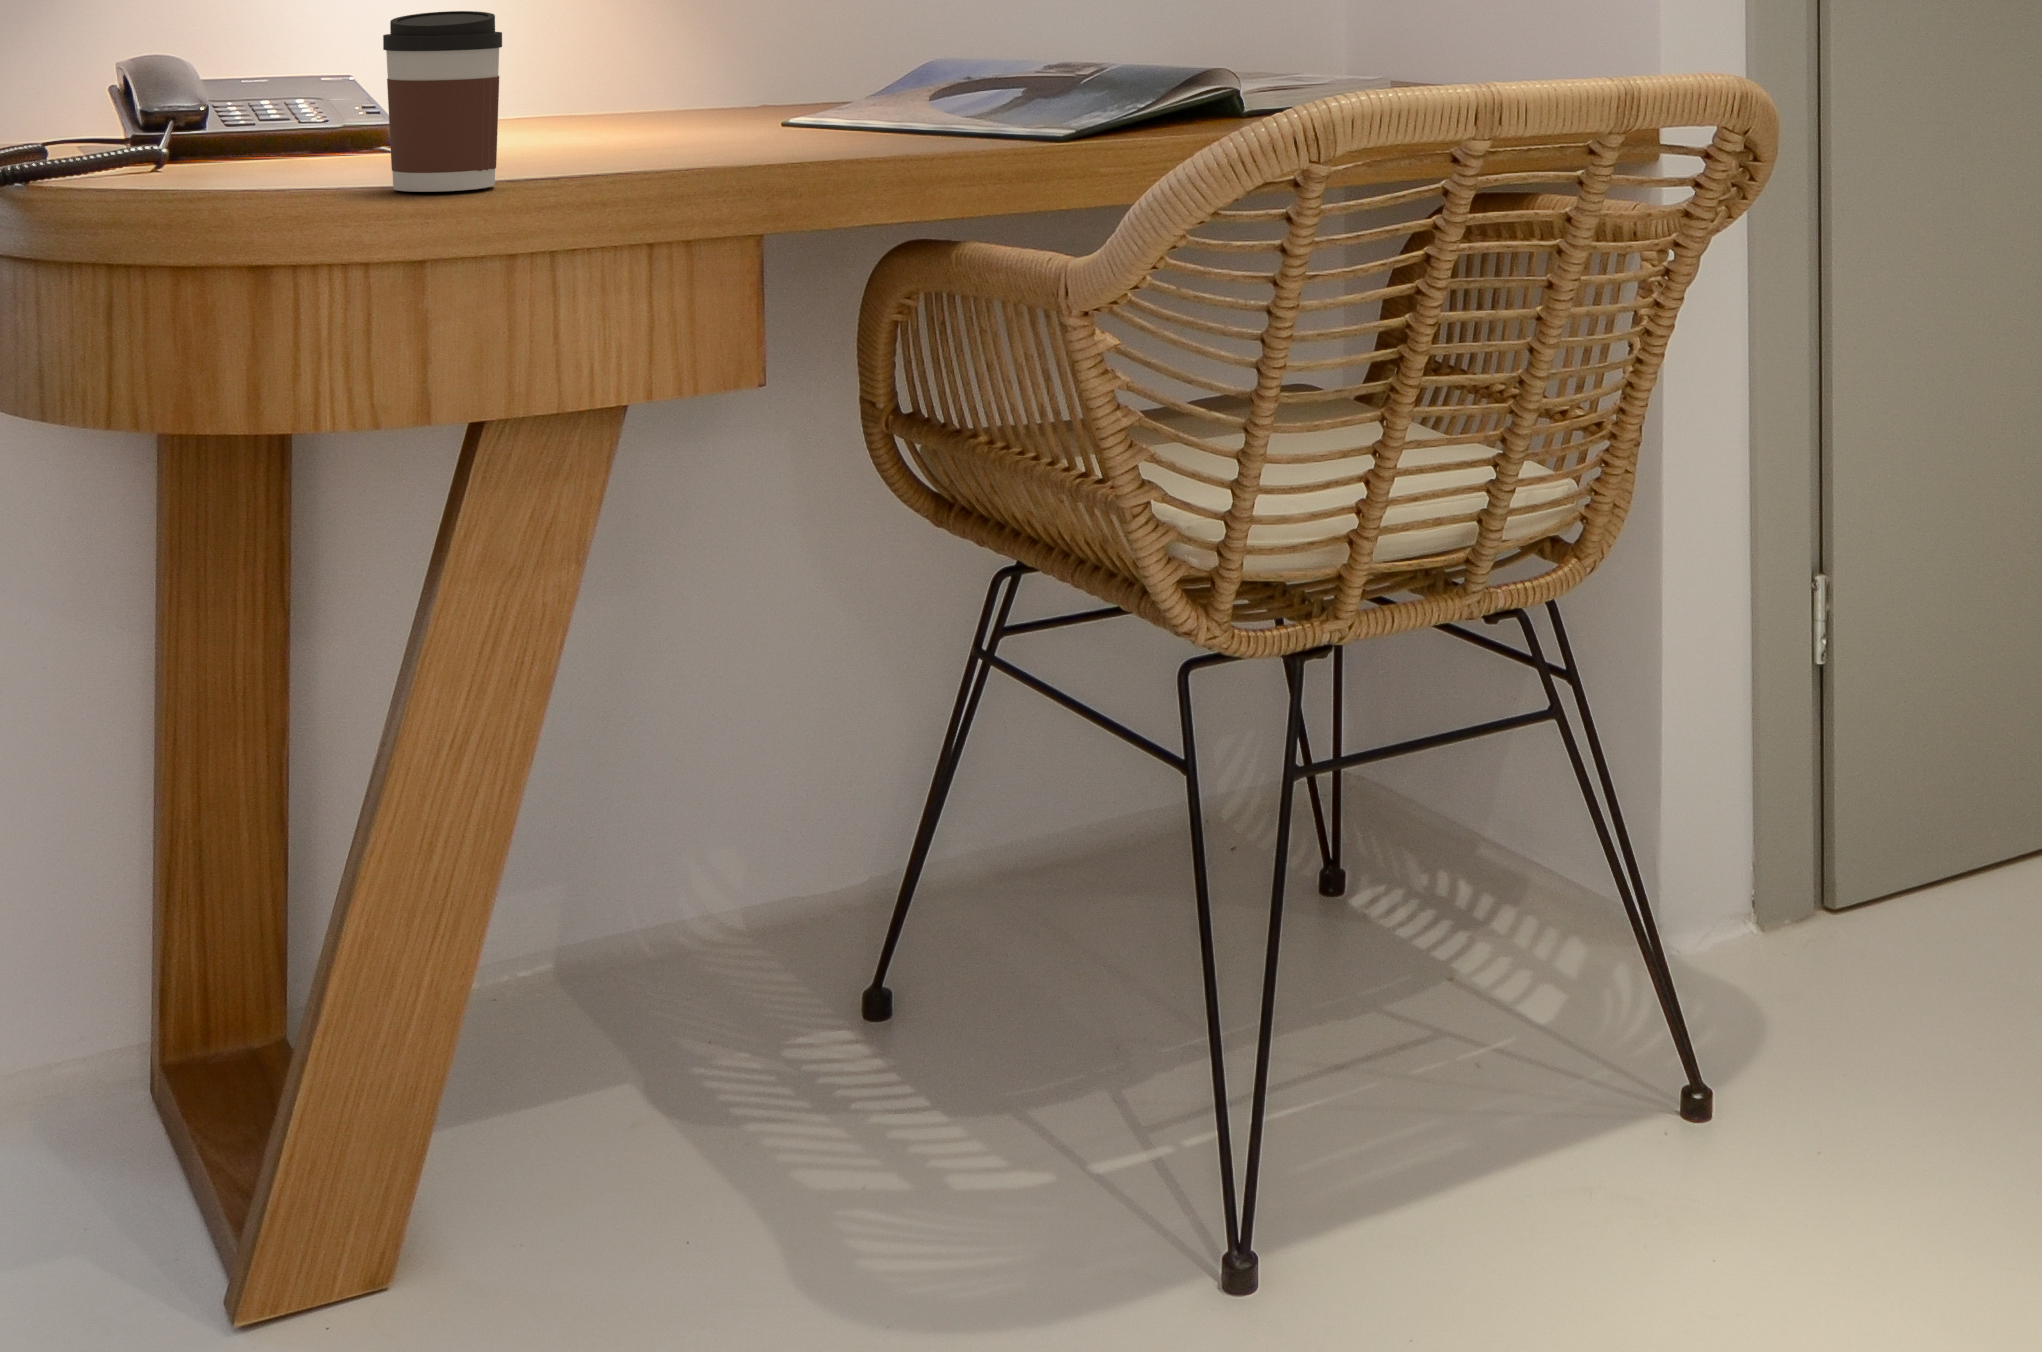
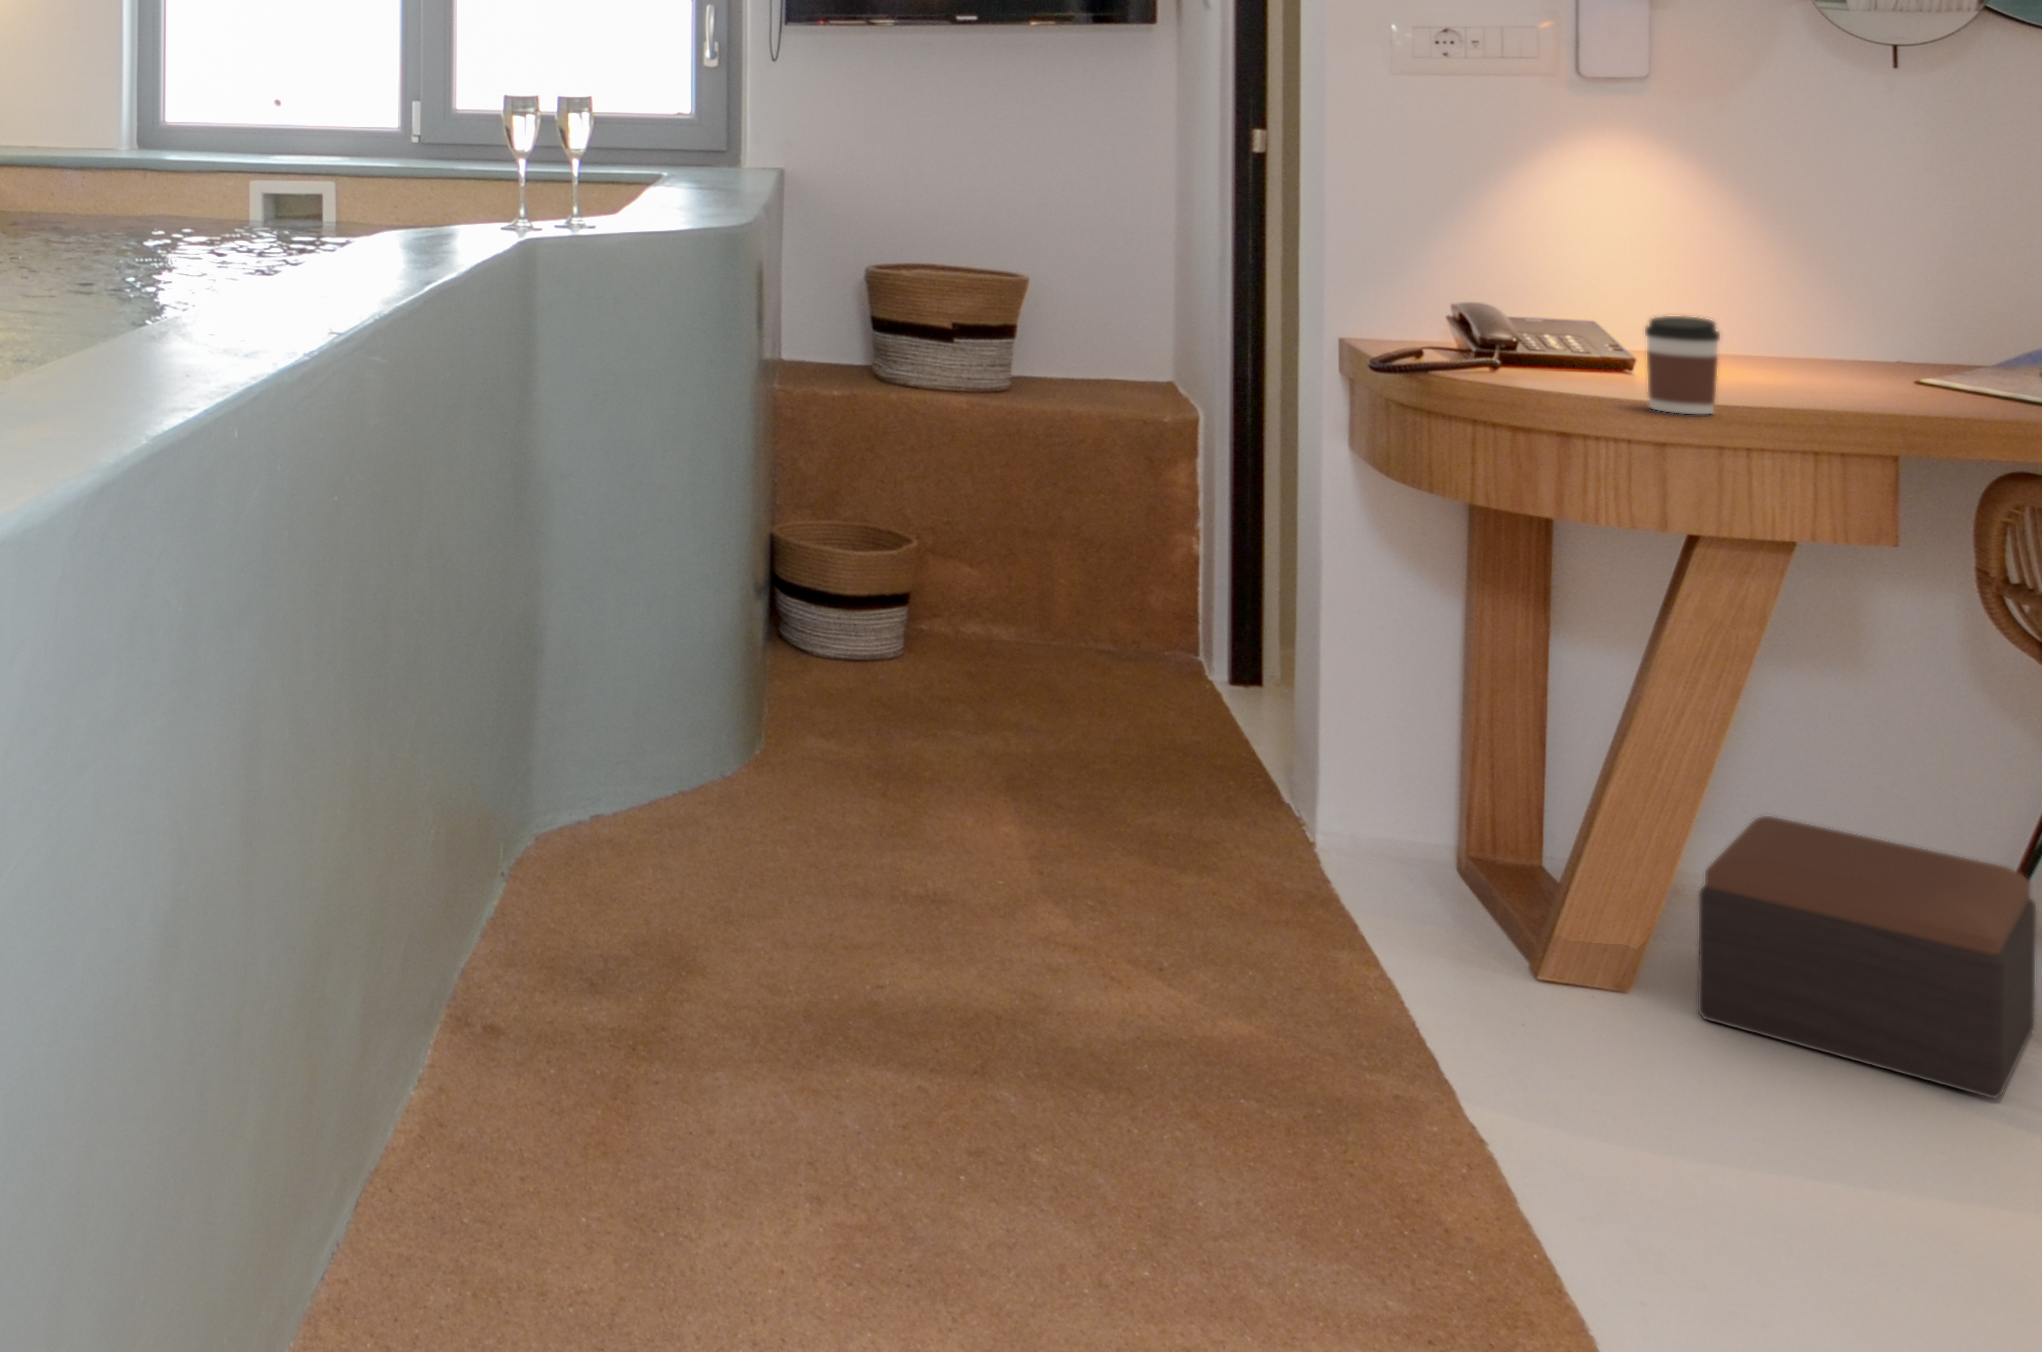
footstool: none [495,866,945,1315] -> present [1698,816,2036,1099]

